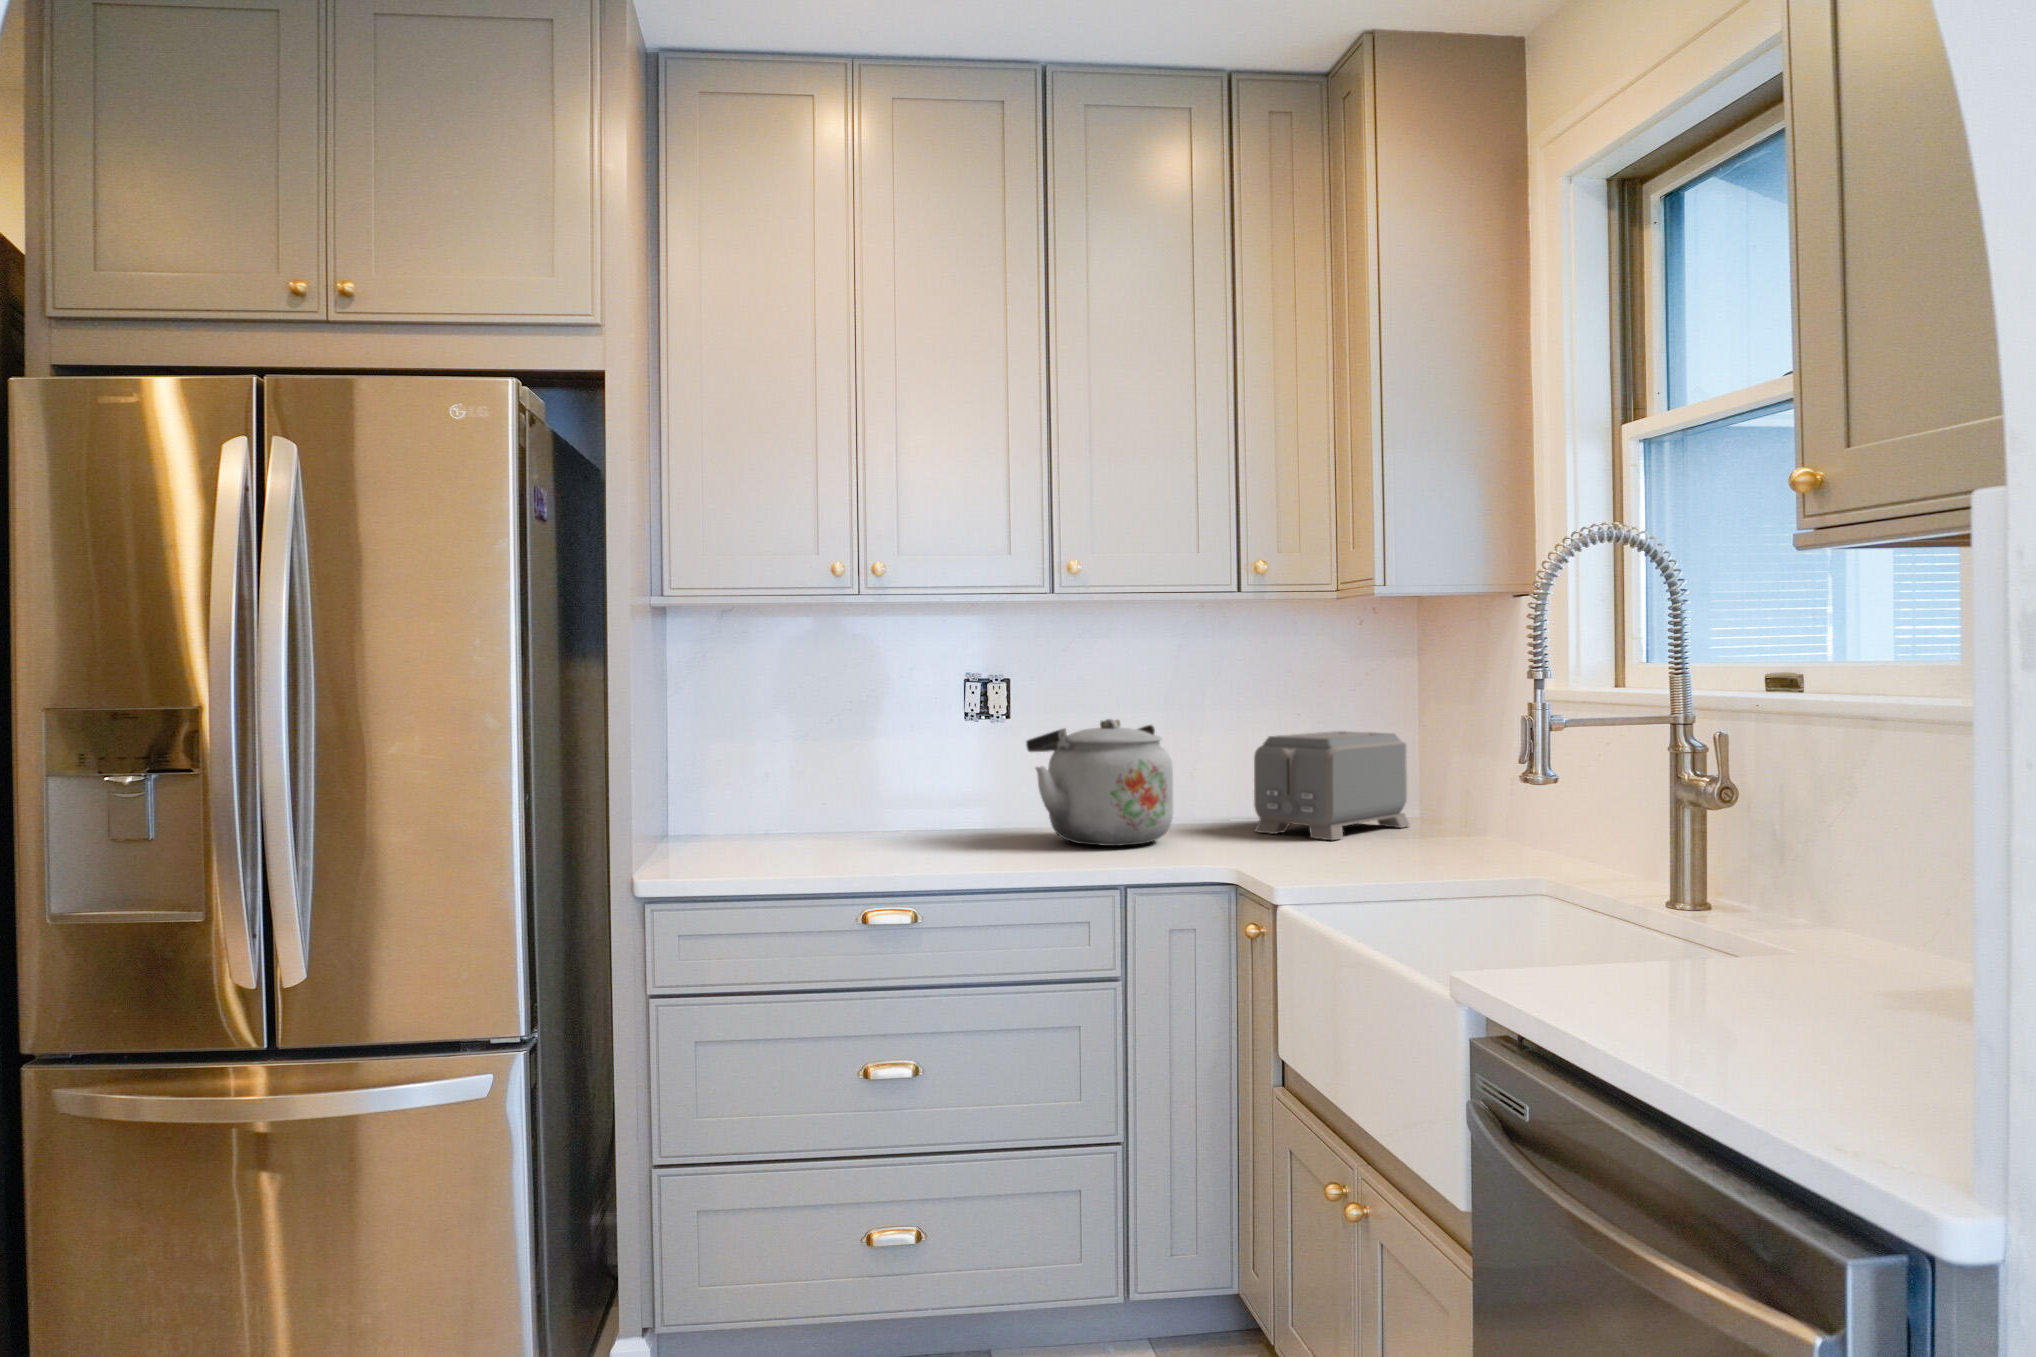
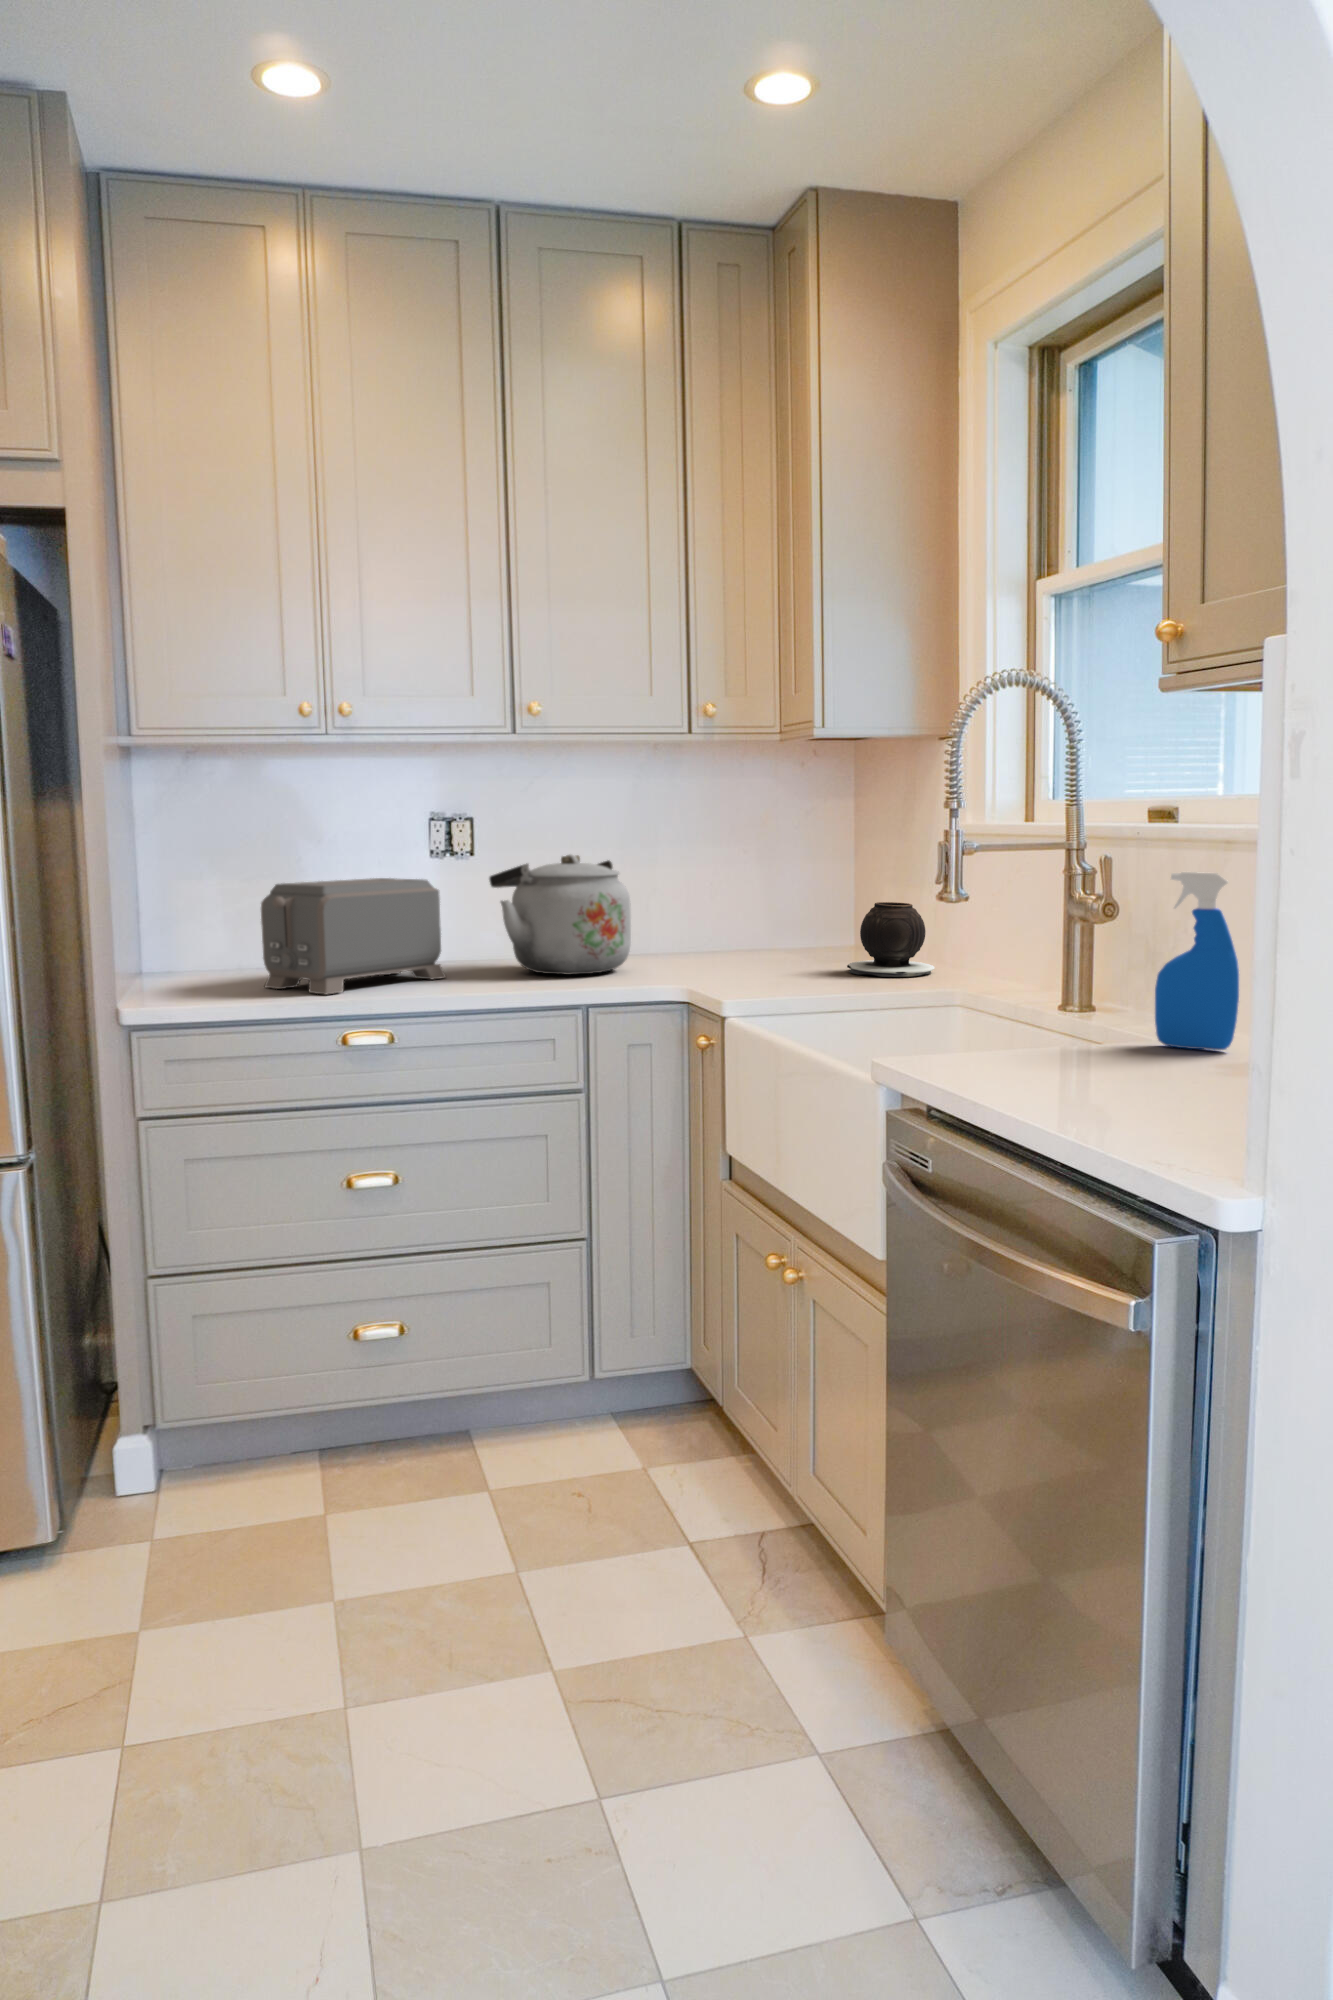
toaster: present [1254,731,1410,840] -> present [261,878,446,995]
spray bottle: none [1800,756,1916,977] -> present [1155,872,1239,1050]
vase: none [1412,774,1514,858] -> present [847,902,935,977]

